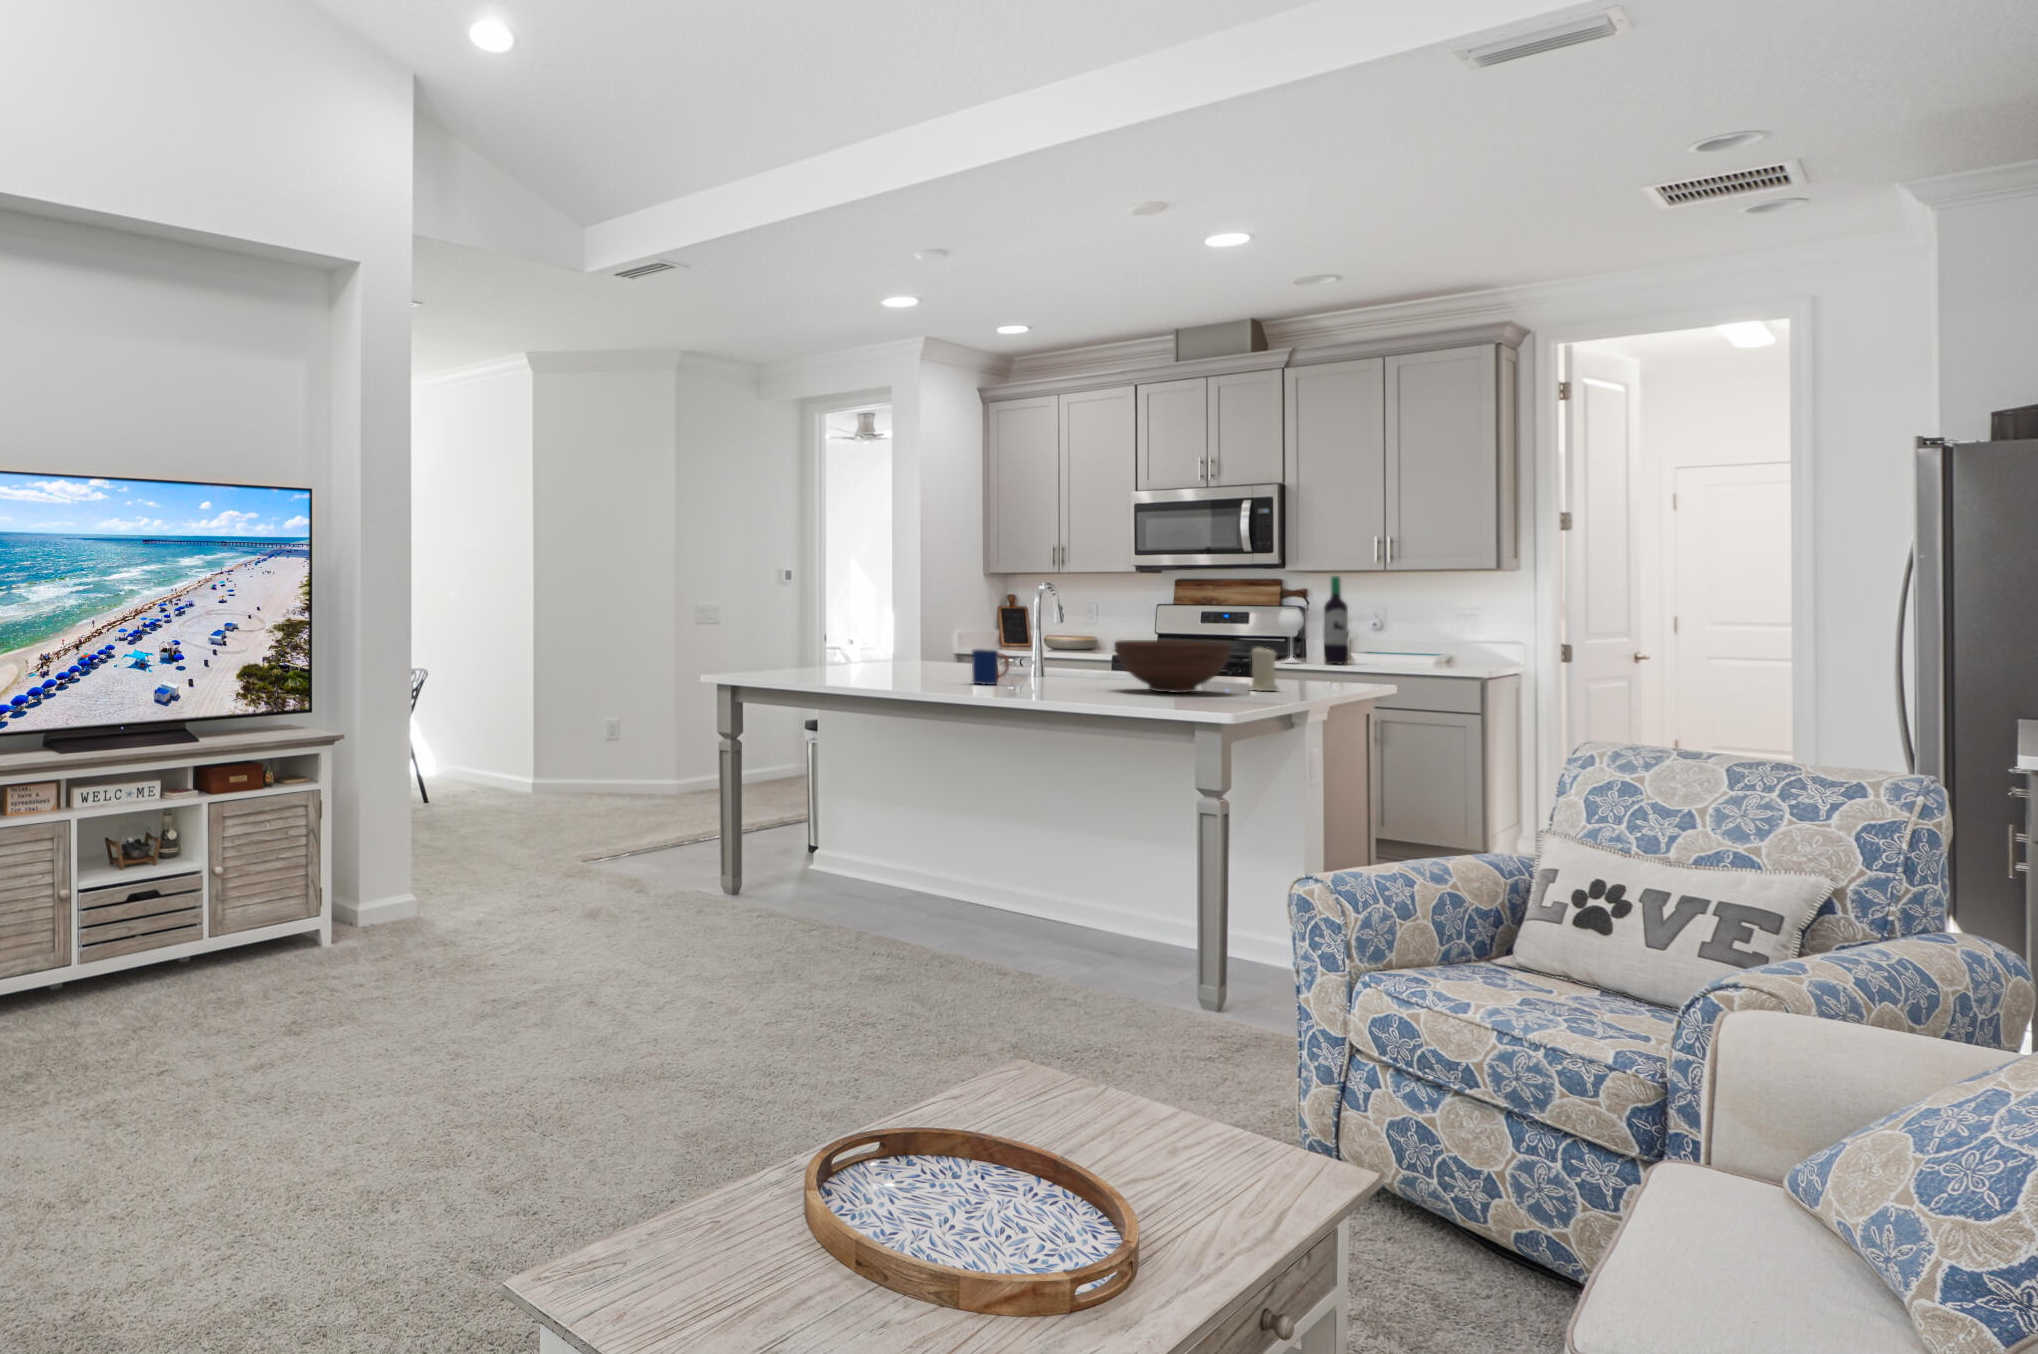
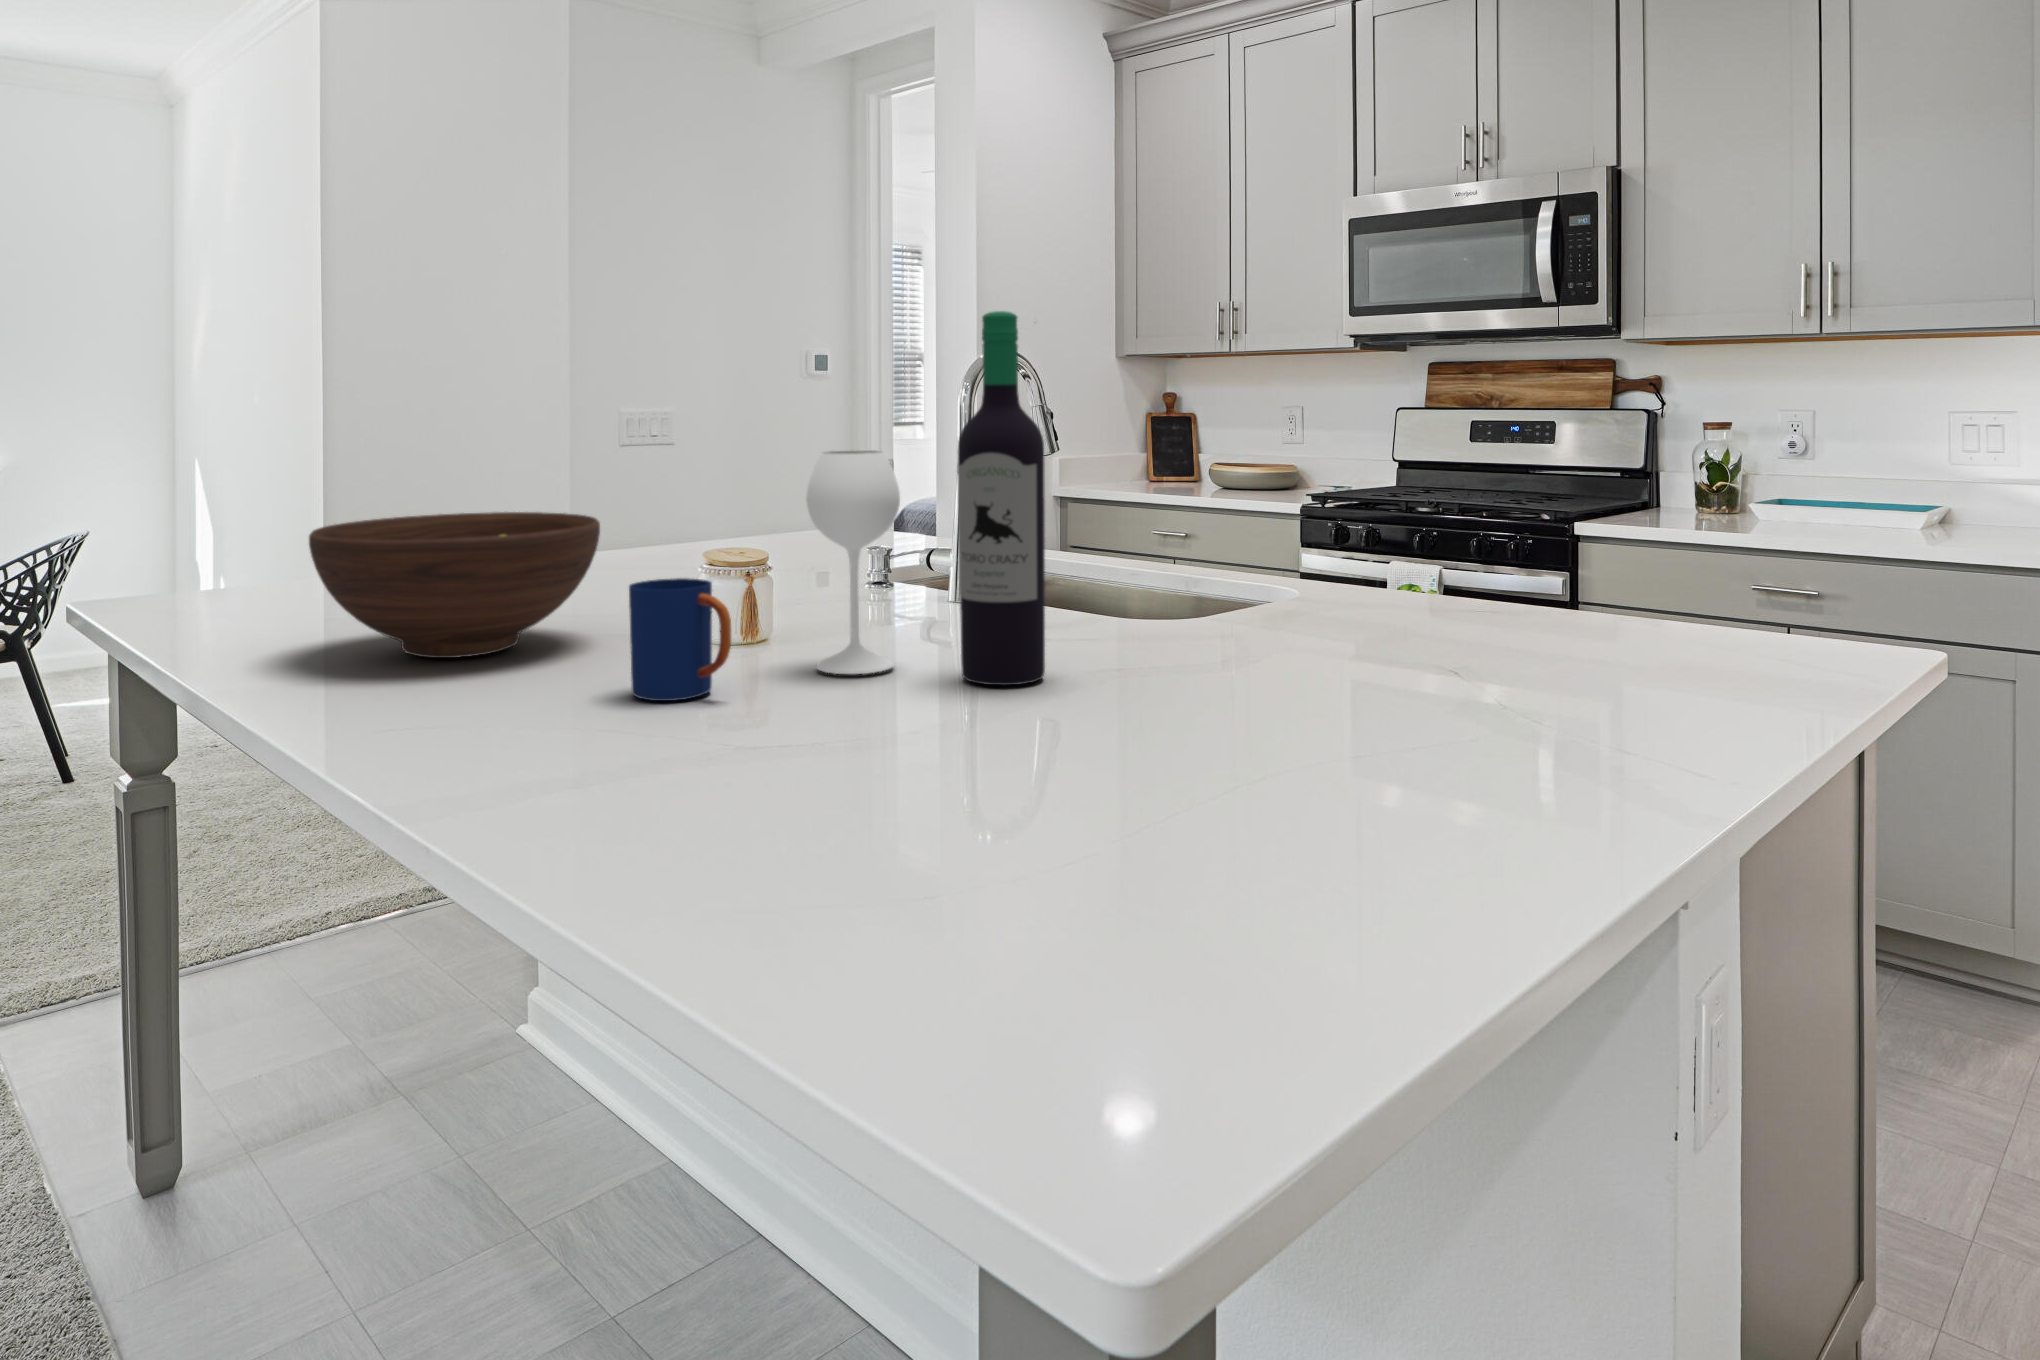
wine bottle: present [1278,576,1348,664] -> present [806,311,1045,685]
fruit bowl: present [1114,640,1232,693] -> present [309,512,600,658]
candle: present [1248,648,1278,691] -> none [1482,575,1593,743]

